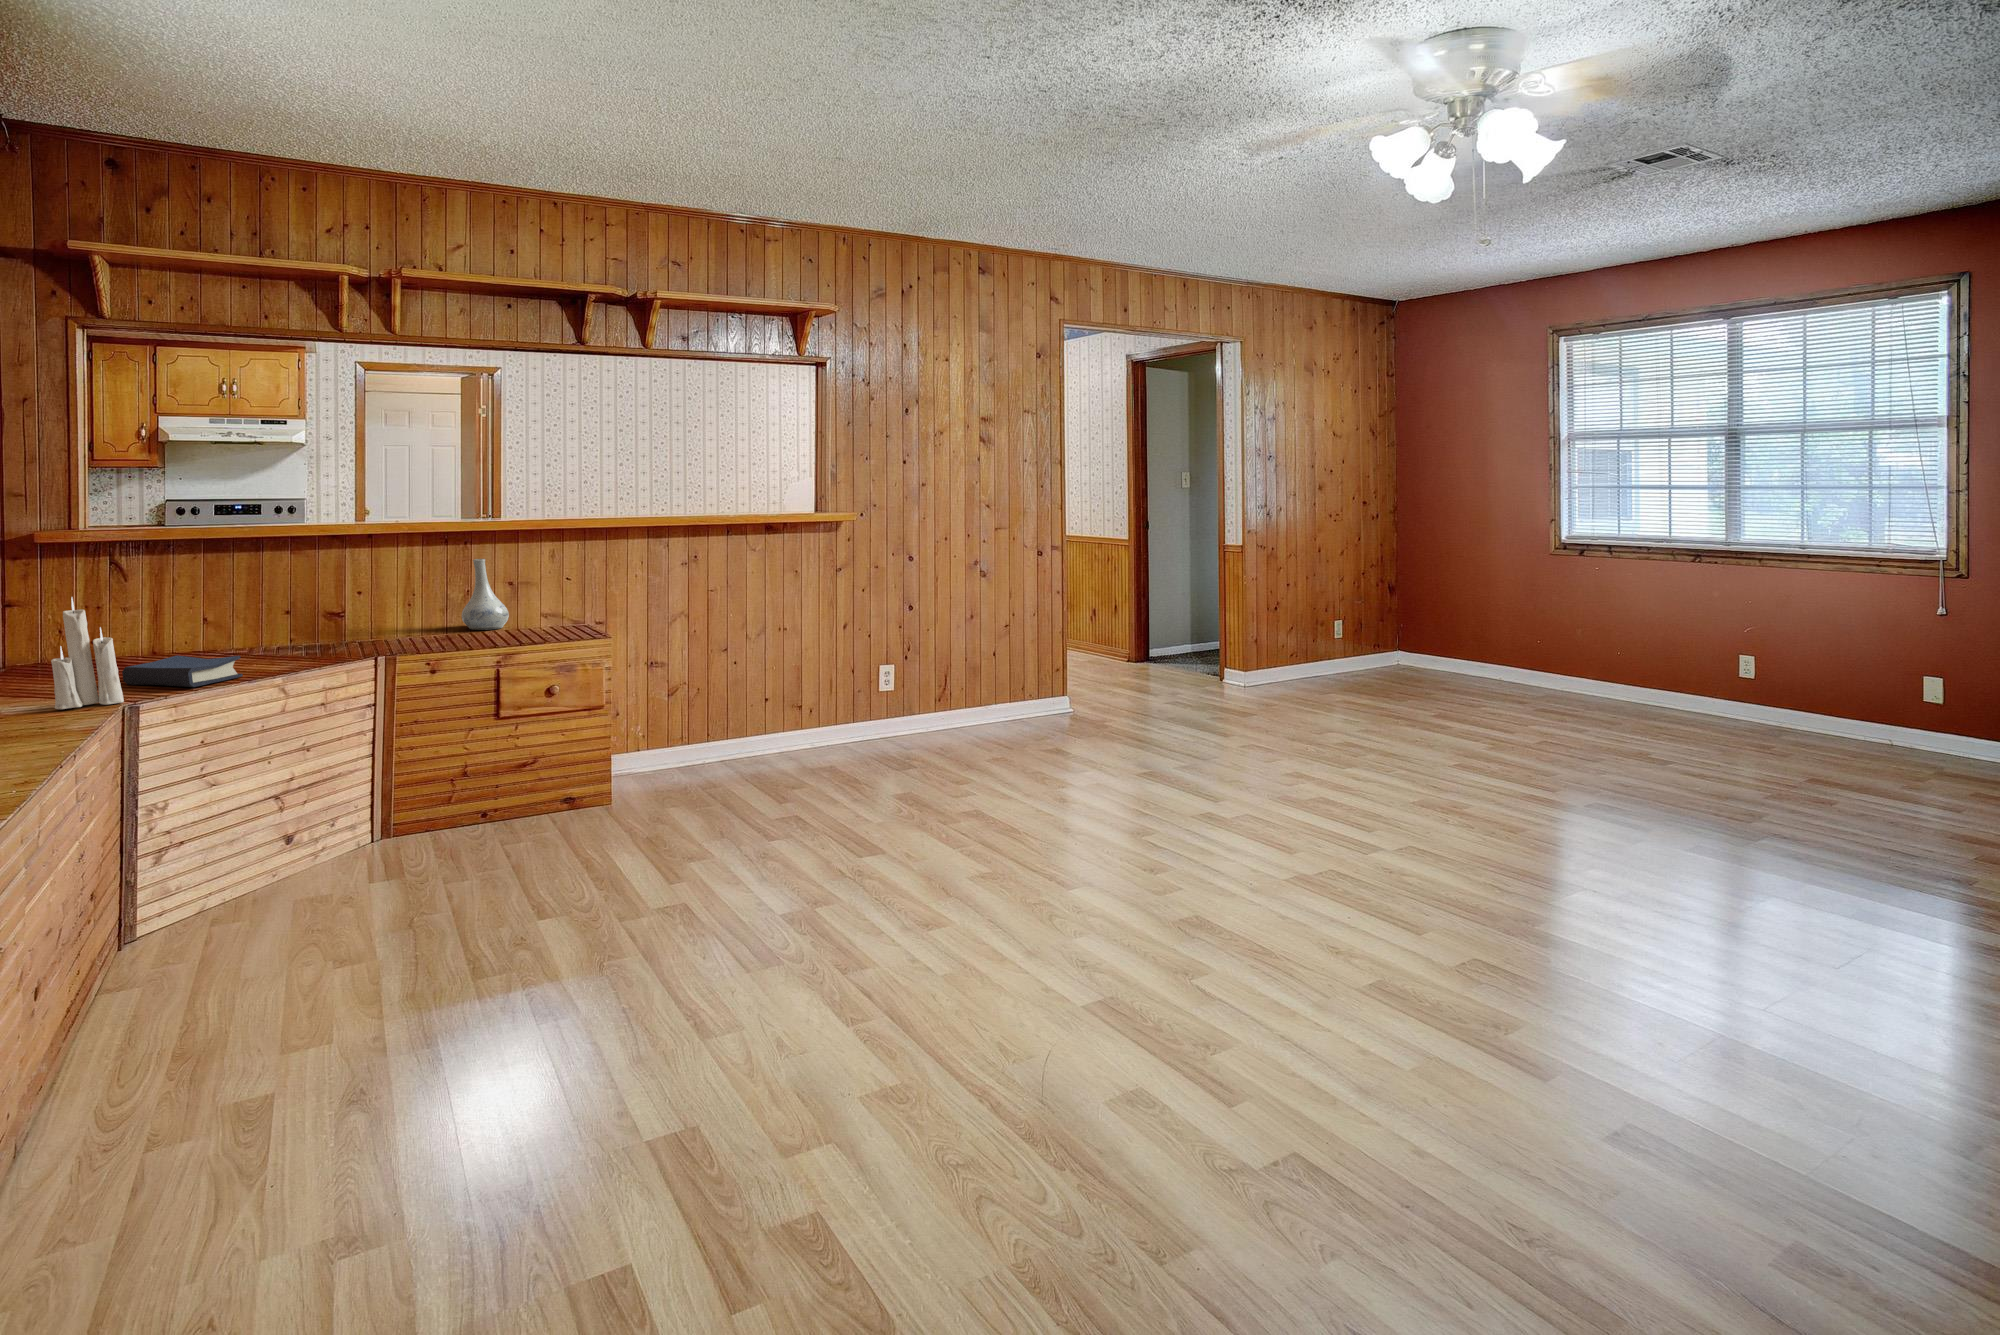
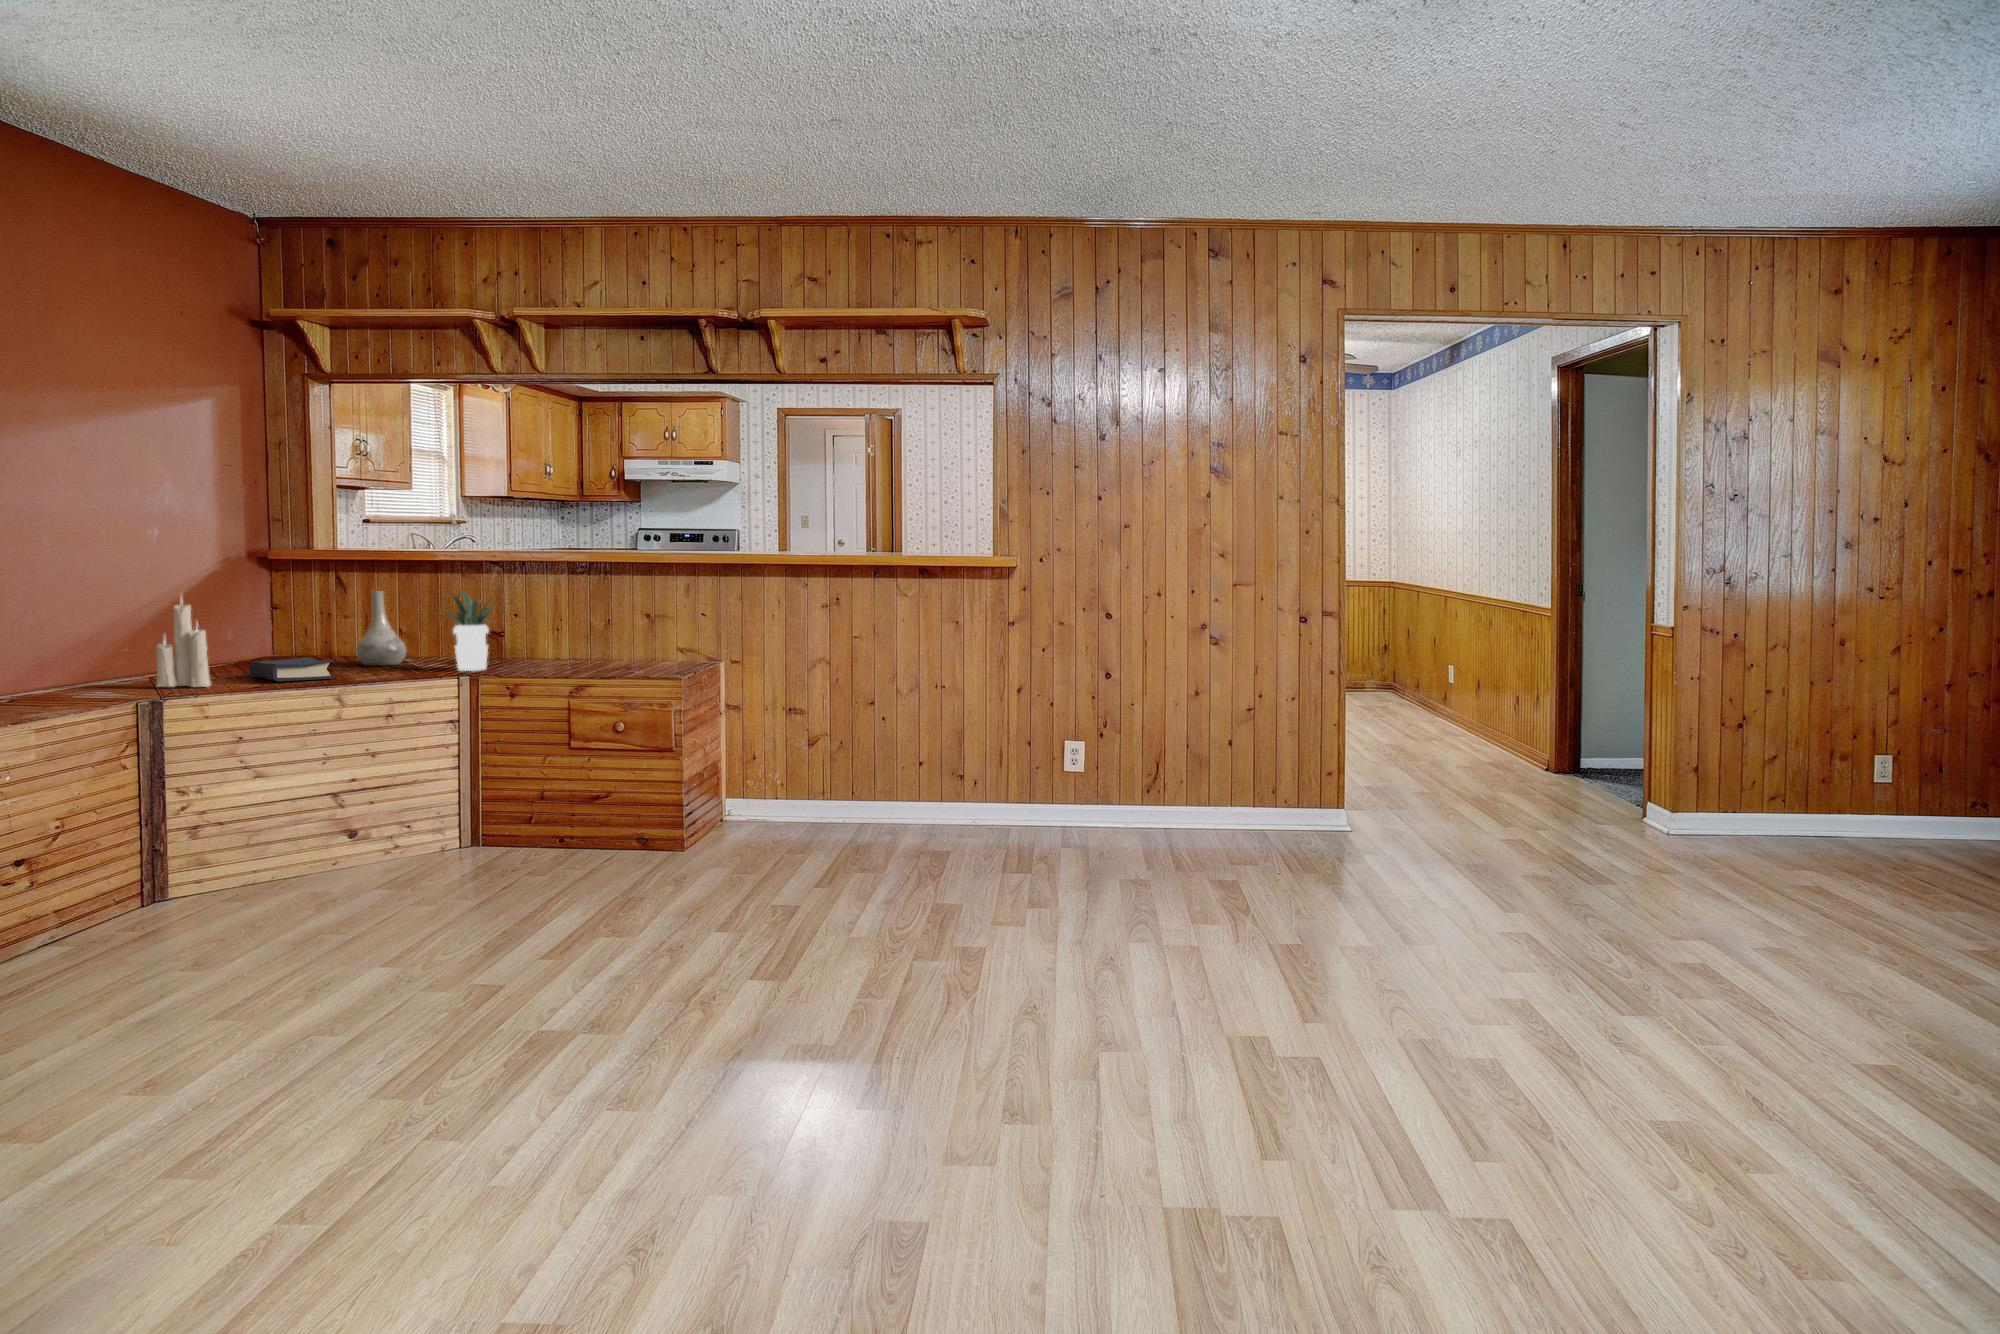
vase: present [462,559,509,630] -> present [356,591,407,666]
potted plant: none [305,571,410,654] -> present [444,593,505,671]

